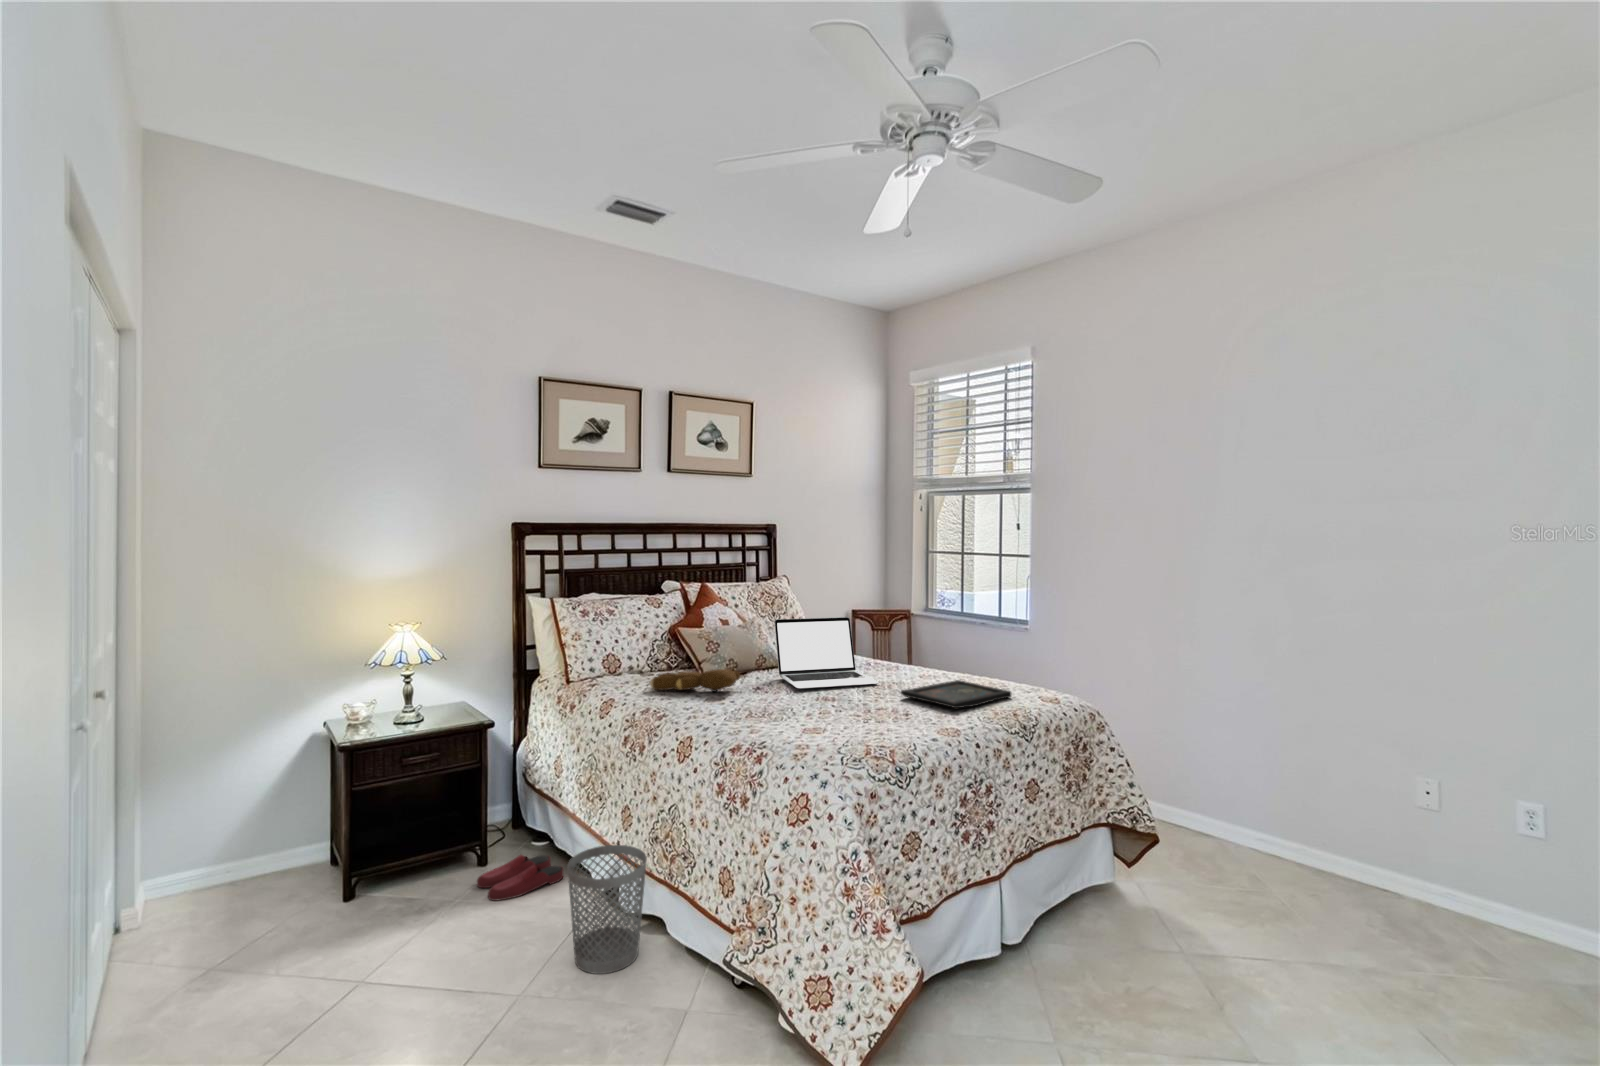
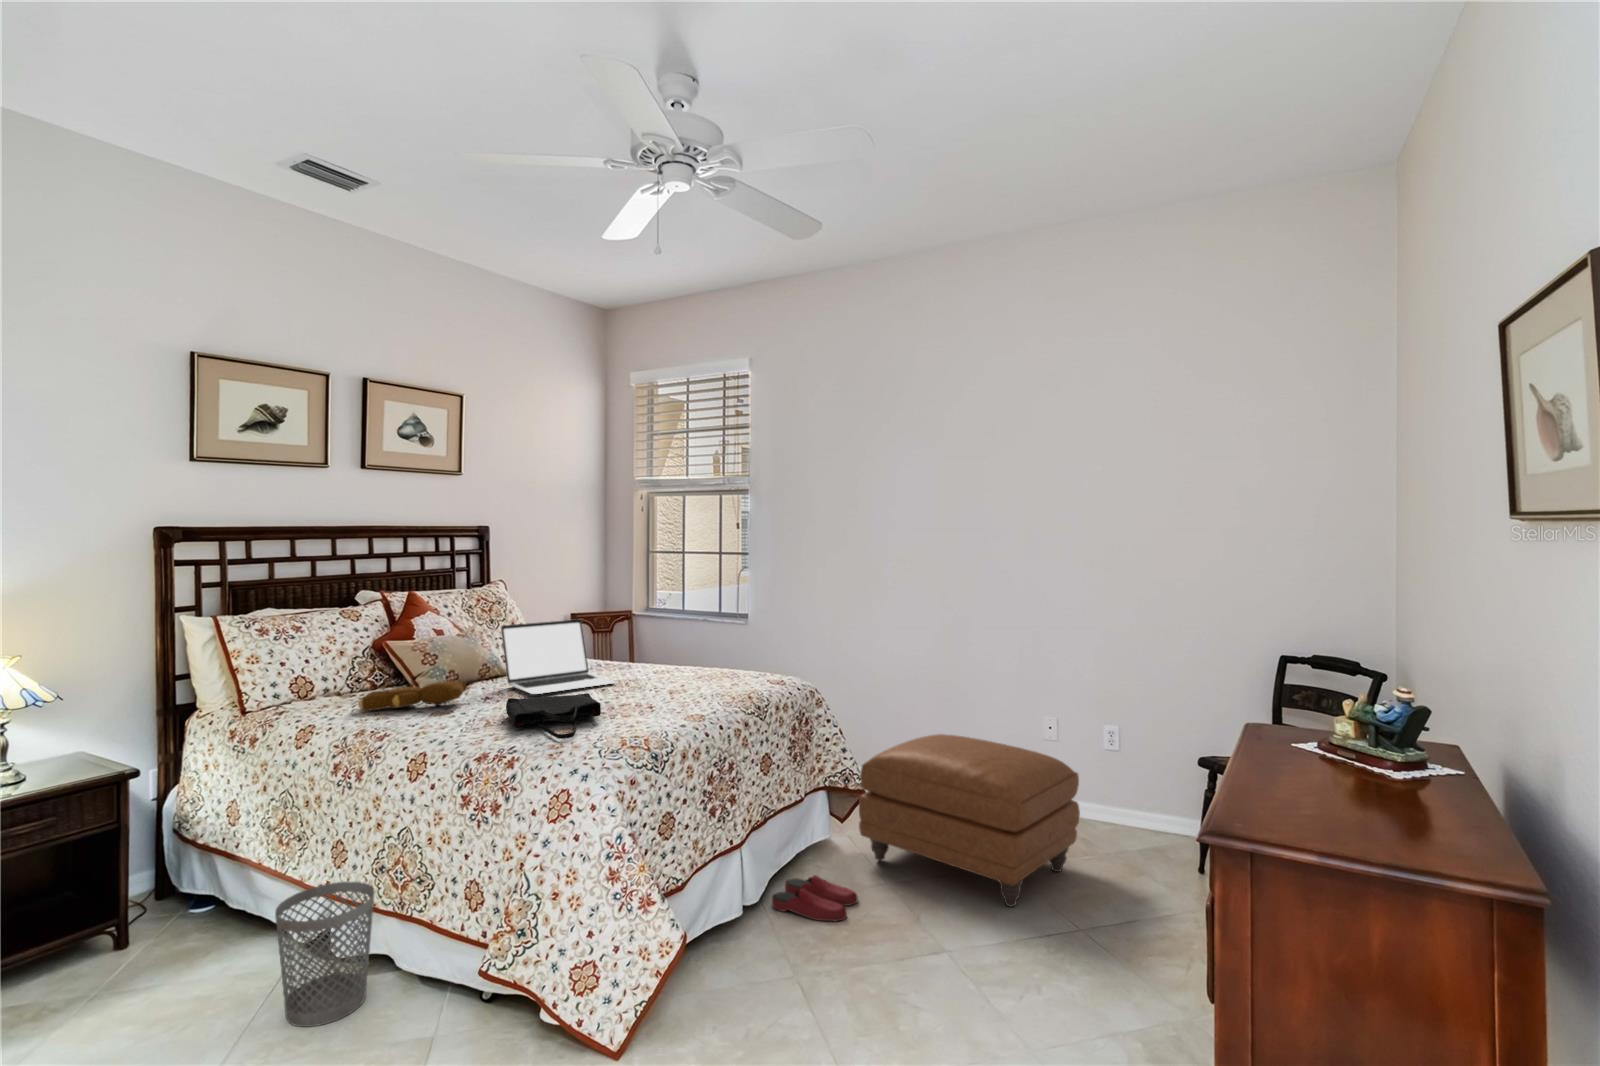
tray: present [901,680,1011,708] -> none [641,673,744,698]
tote bag: none [768,691,854,739] -> present [506,693,601,739]
ottoman: none [1146,778,1468,1018] -> present [859,734,1080,907]
slippers: present [477,855,563,901] -> present [772,875,858,921]

